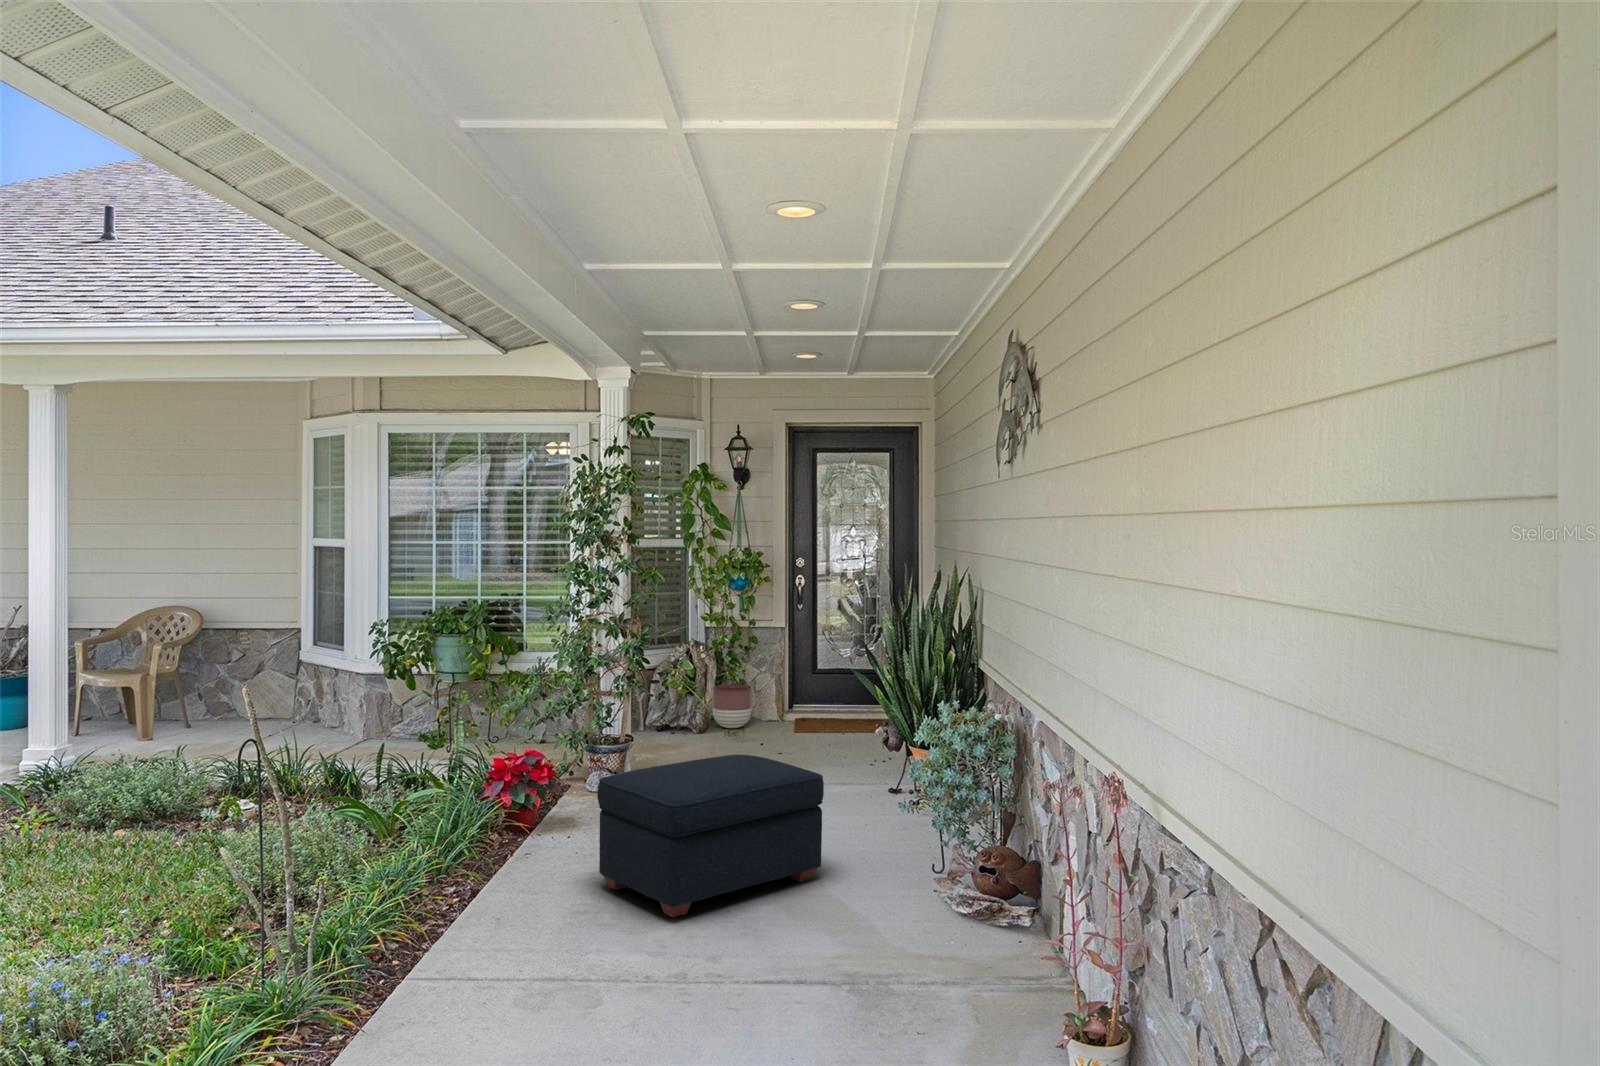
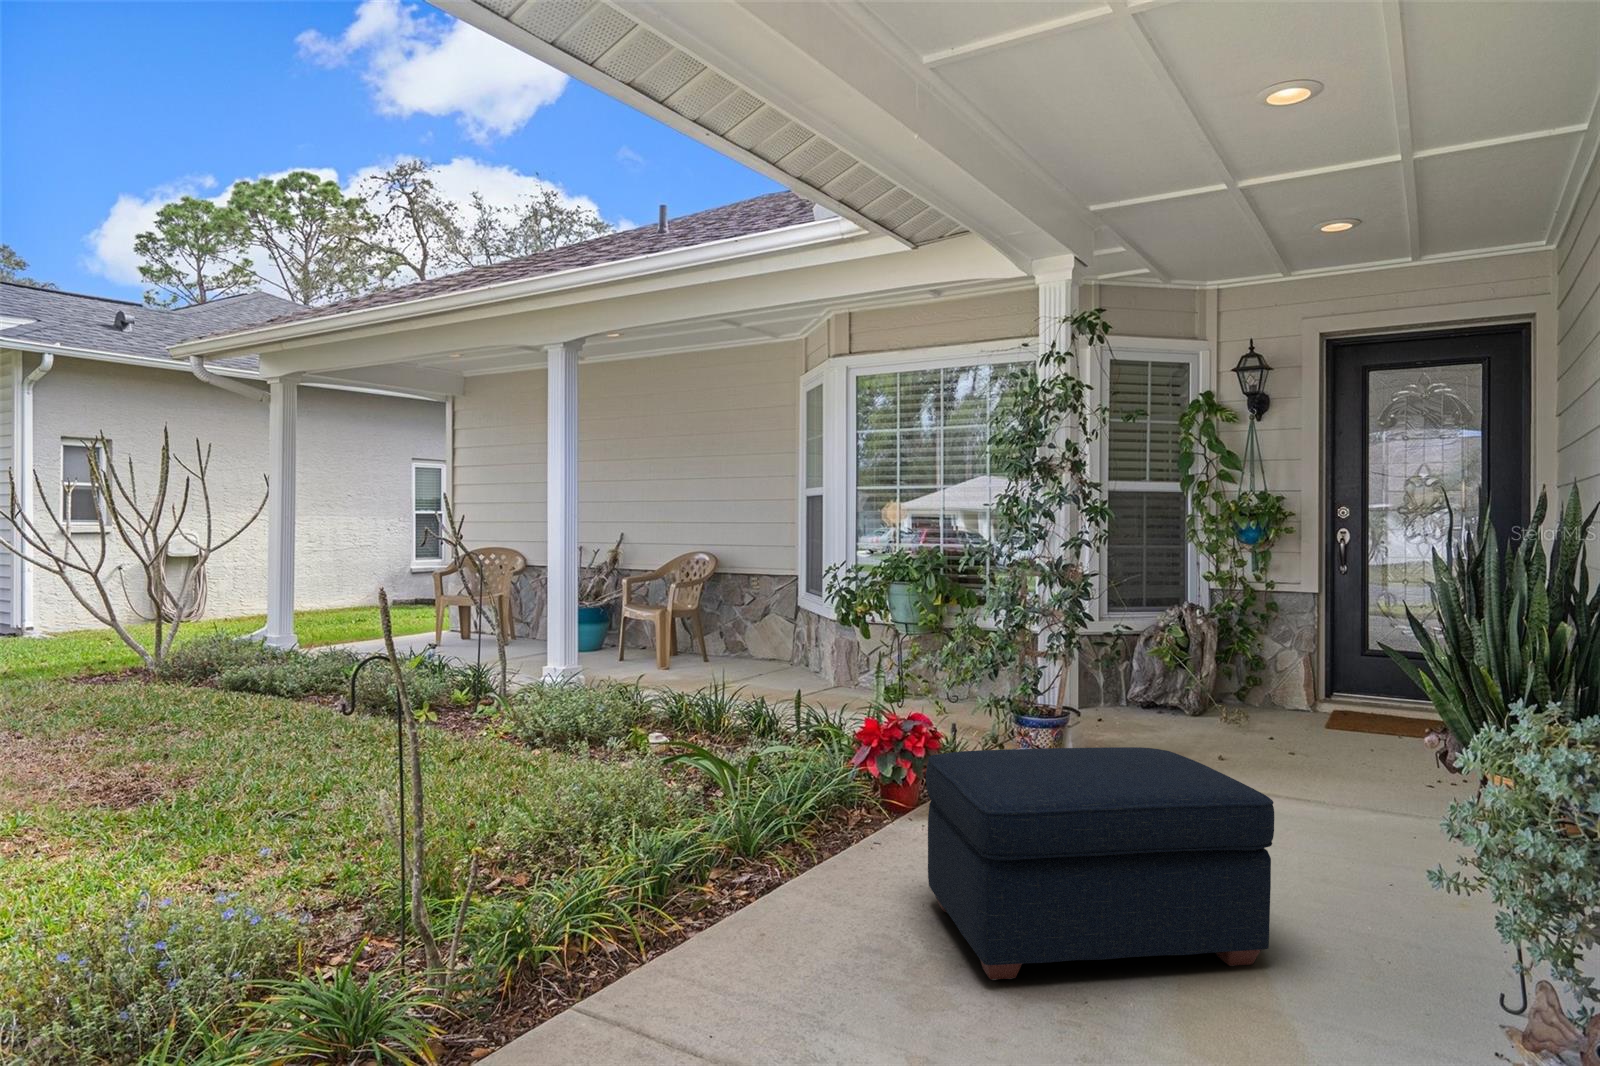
planter: present [712,685,752,728] -> none [1211,662,1265,716]

